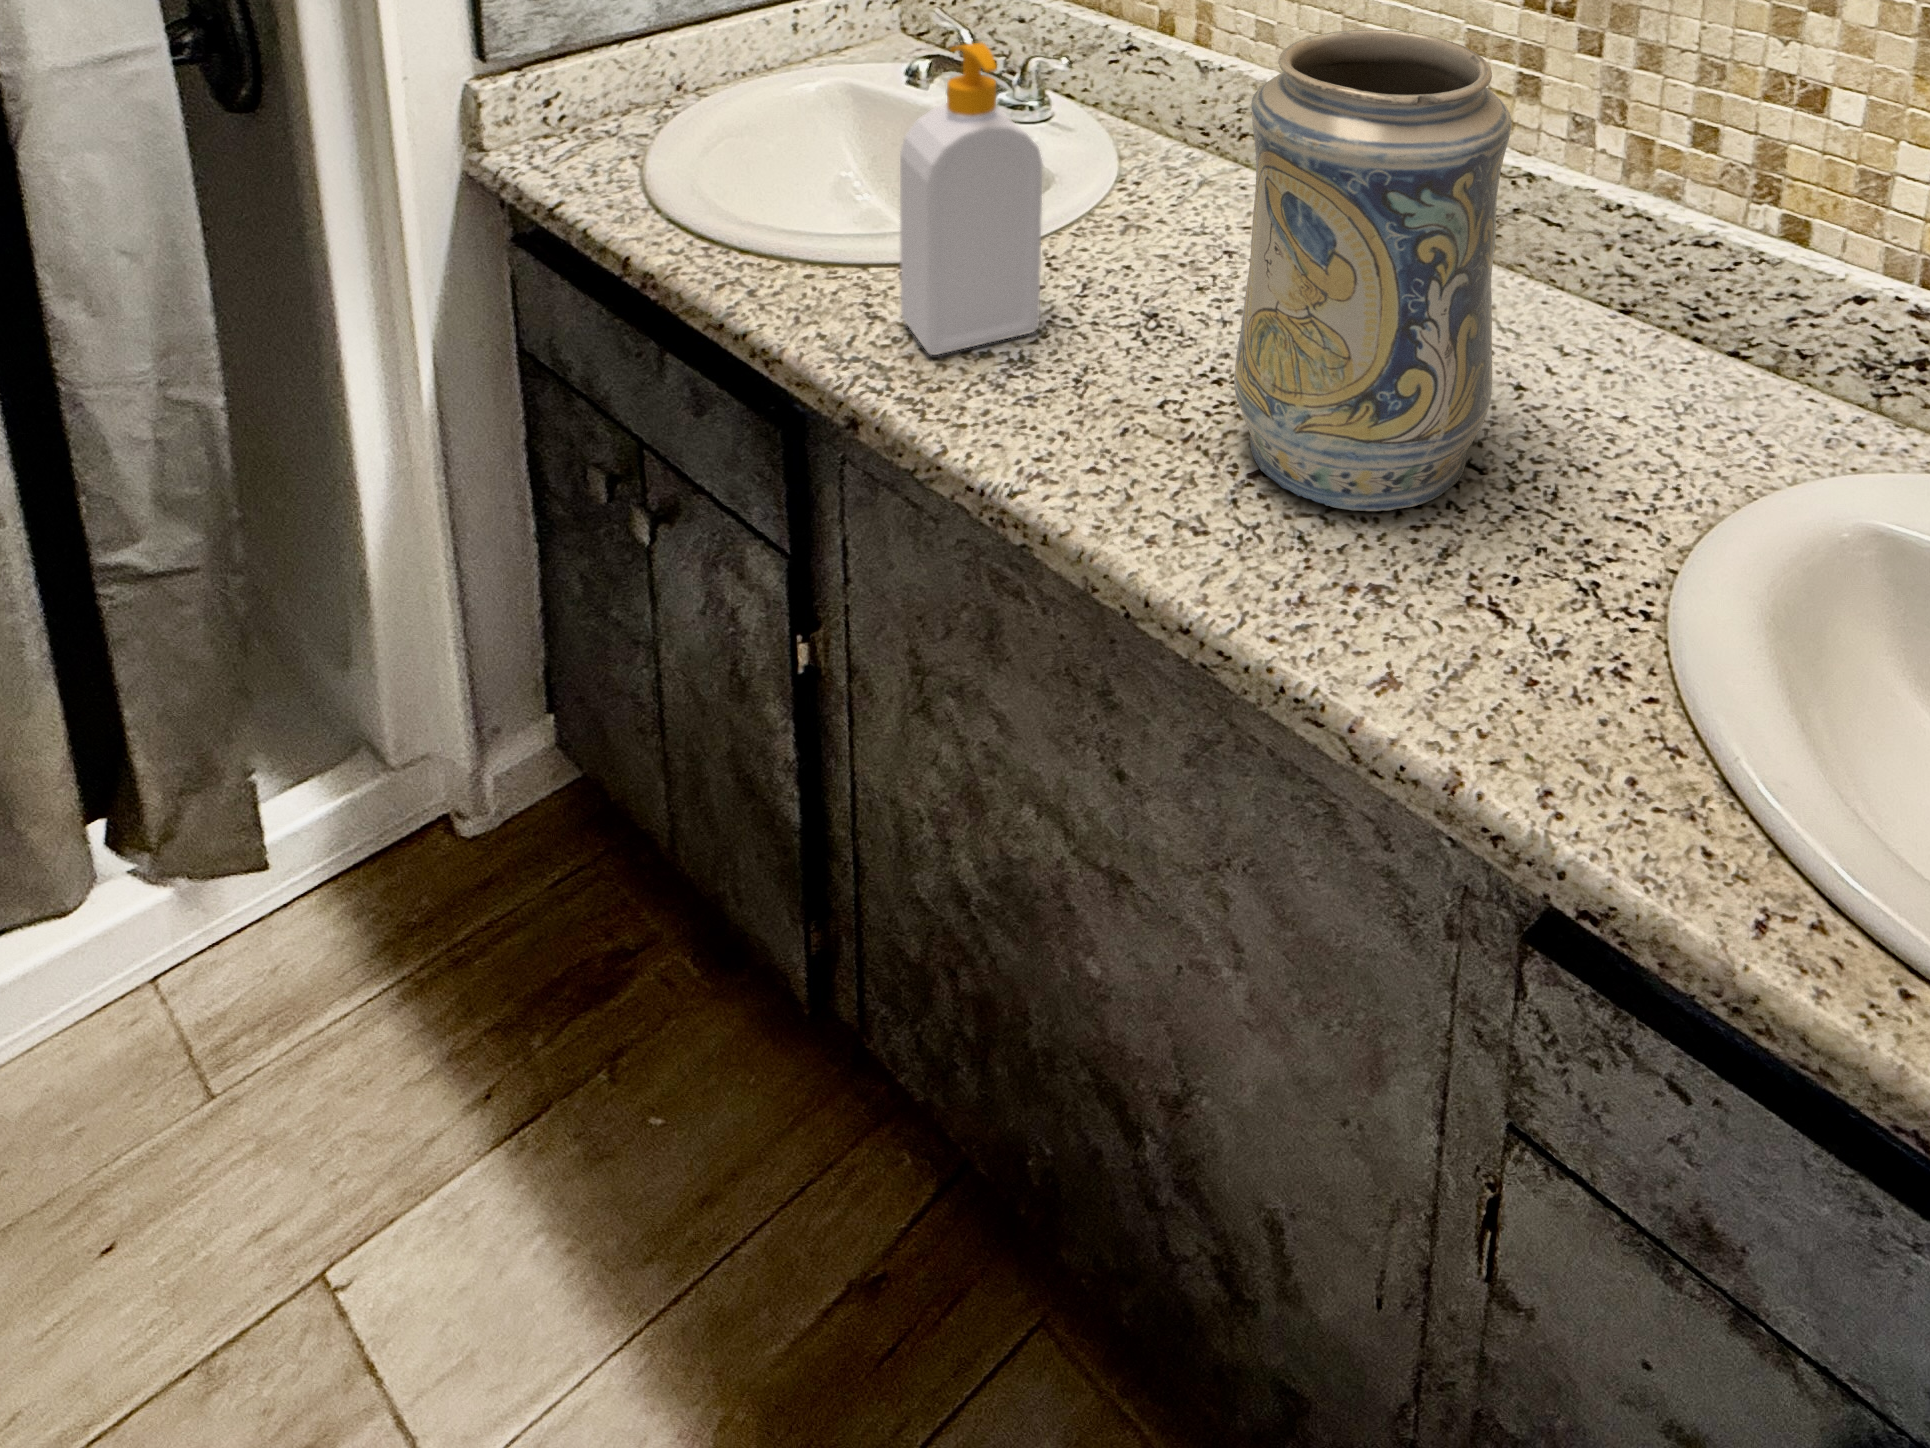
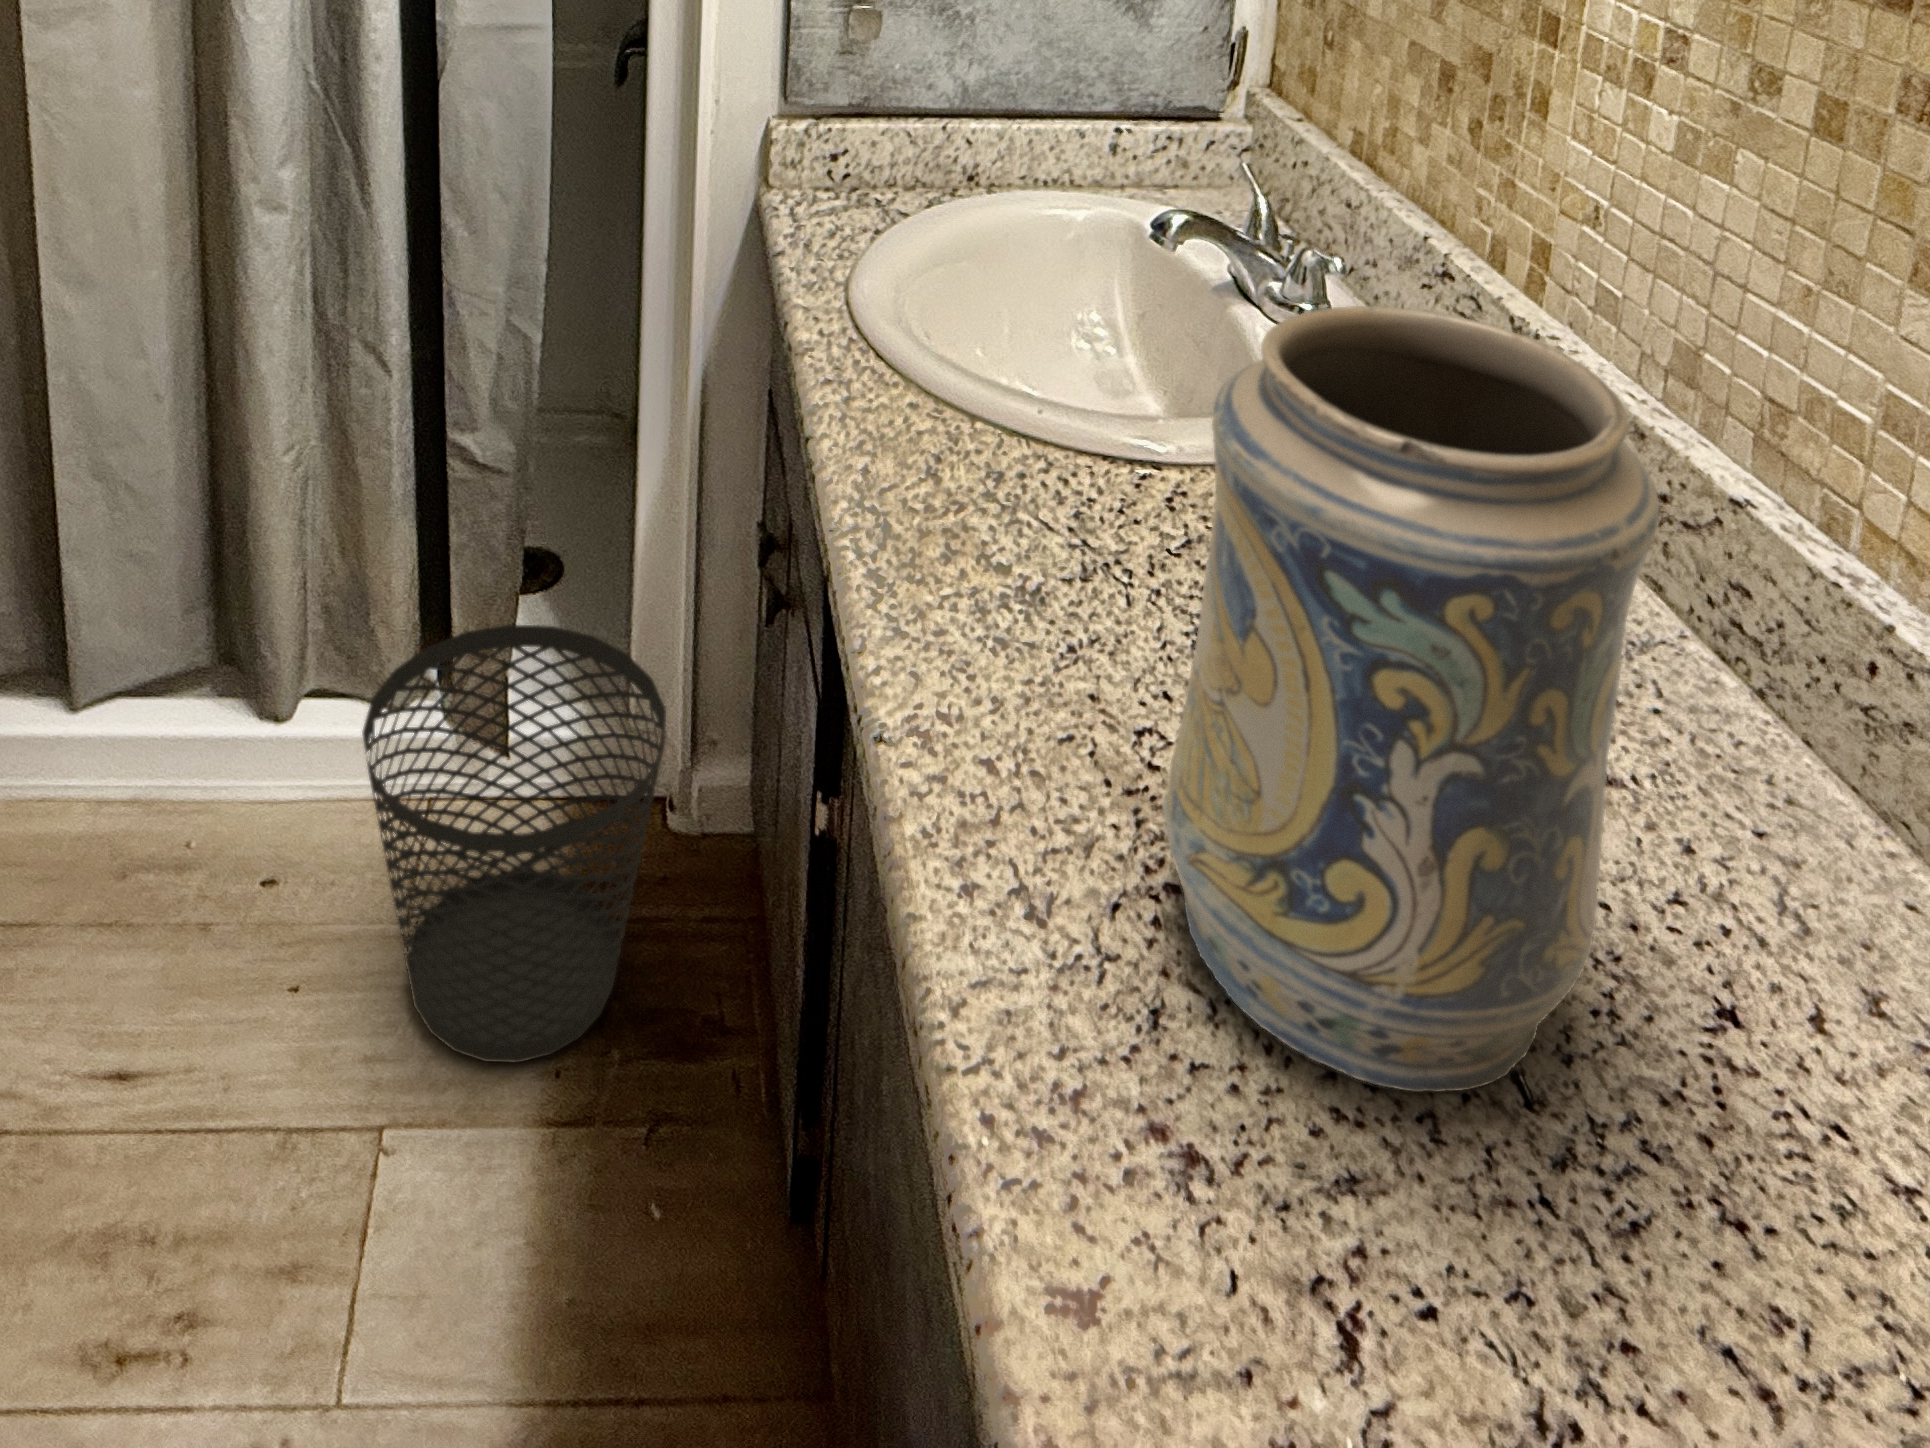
soap bottle: present [900,43,1042,355] -> none [934,194,1105,575]
wastebasket: none [114,674,509,1172] -> present [362,624,666,1063]

